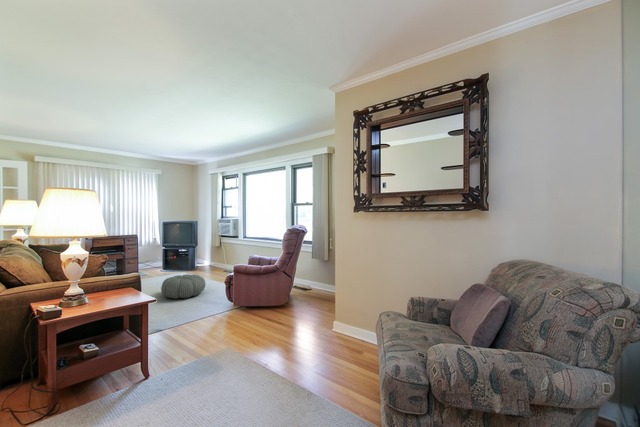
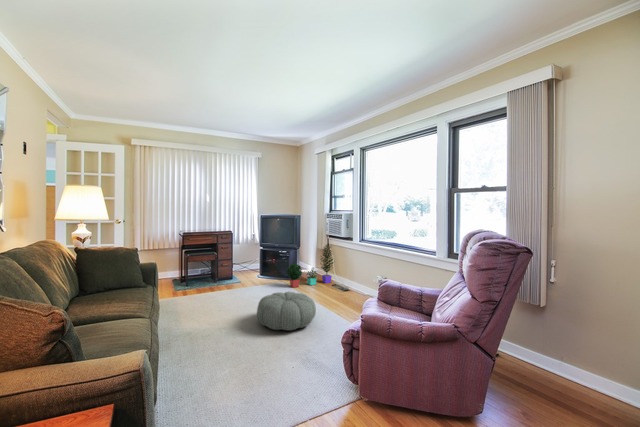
potted plant: none [185,241,225,275] -> present [287,245,333,288]

